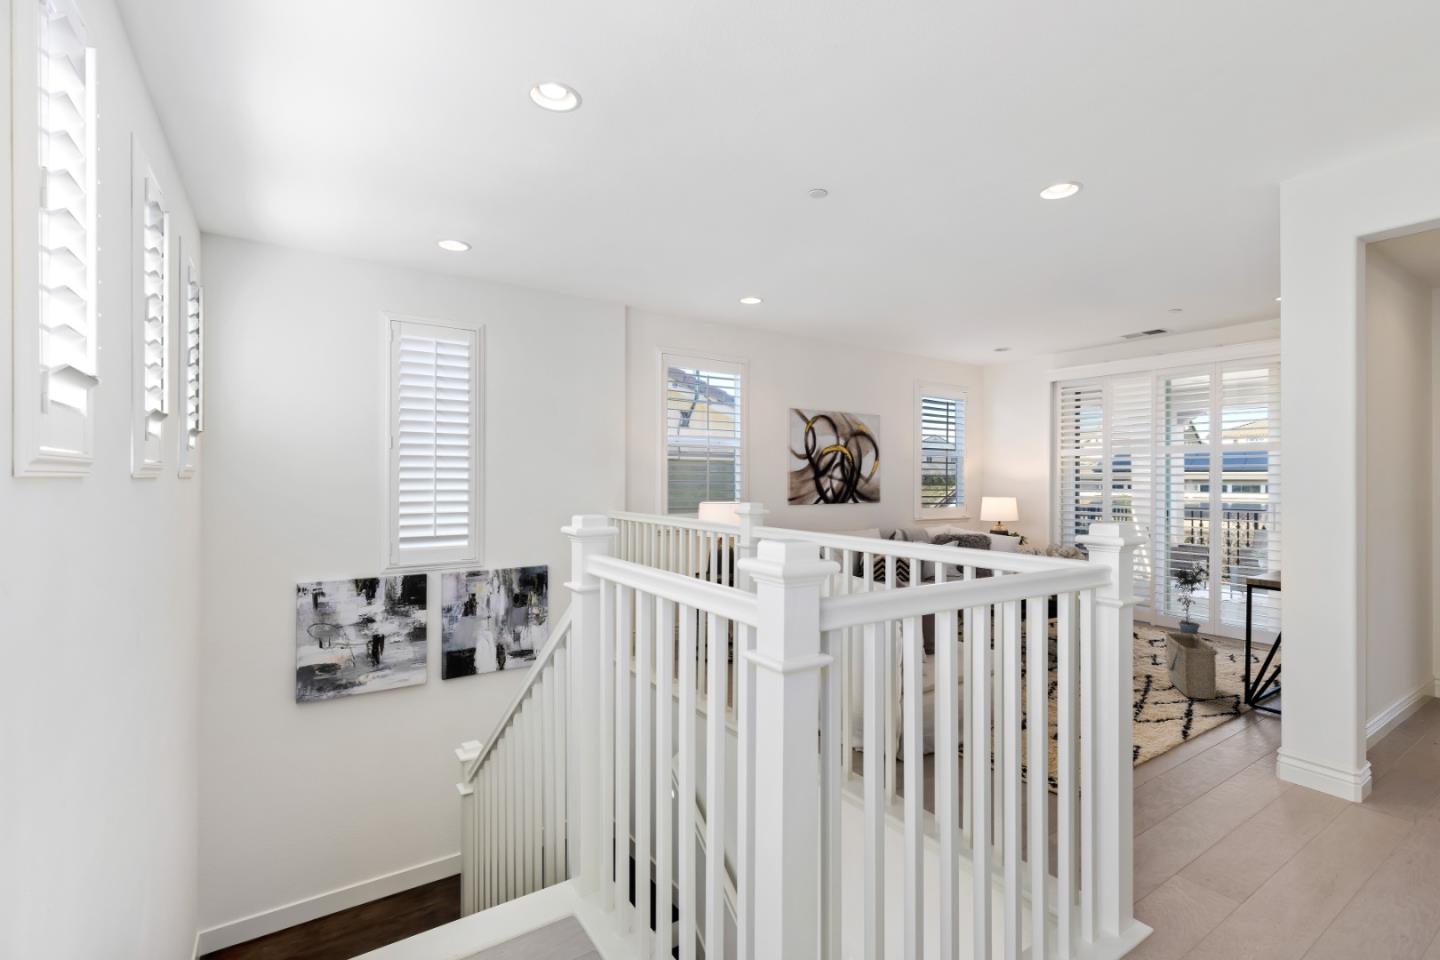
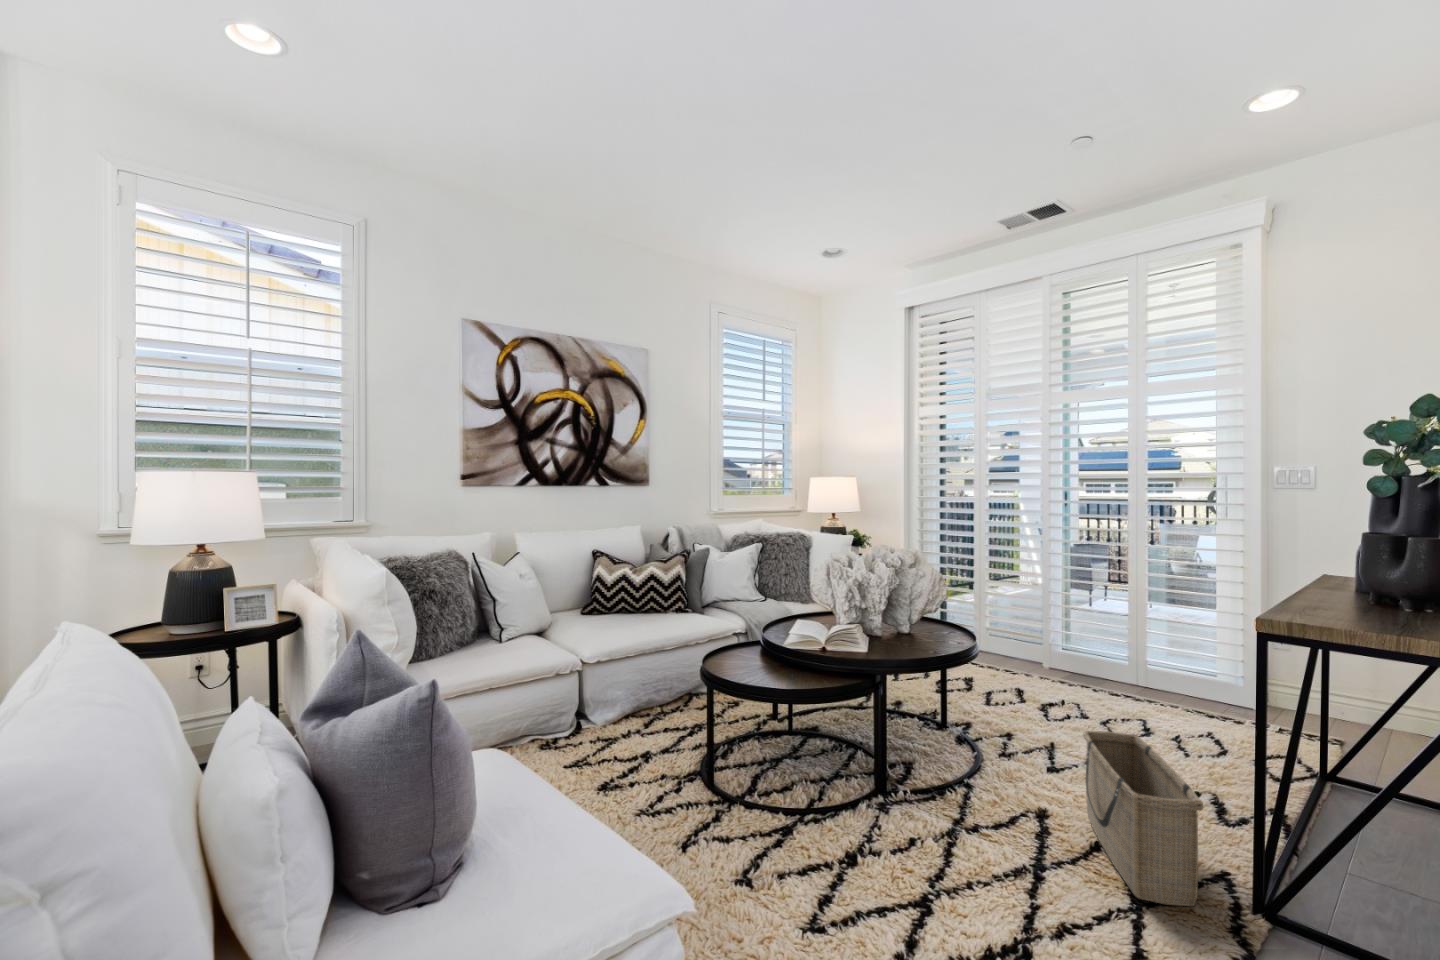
potted plant: present [1174,563,1209,637] -> none [1072,575,1129,693]

